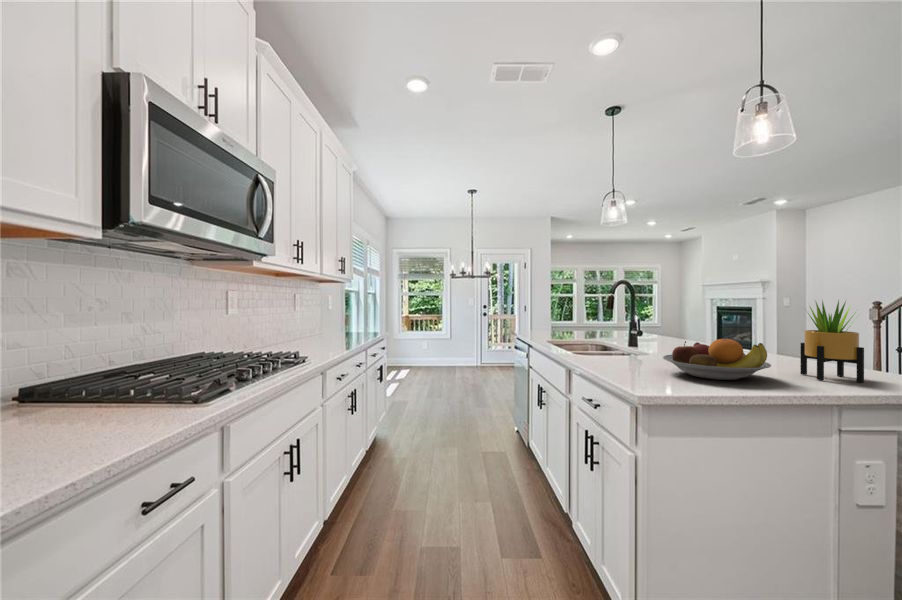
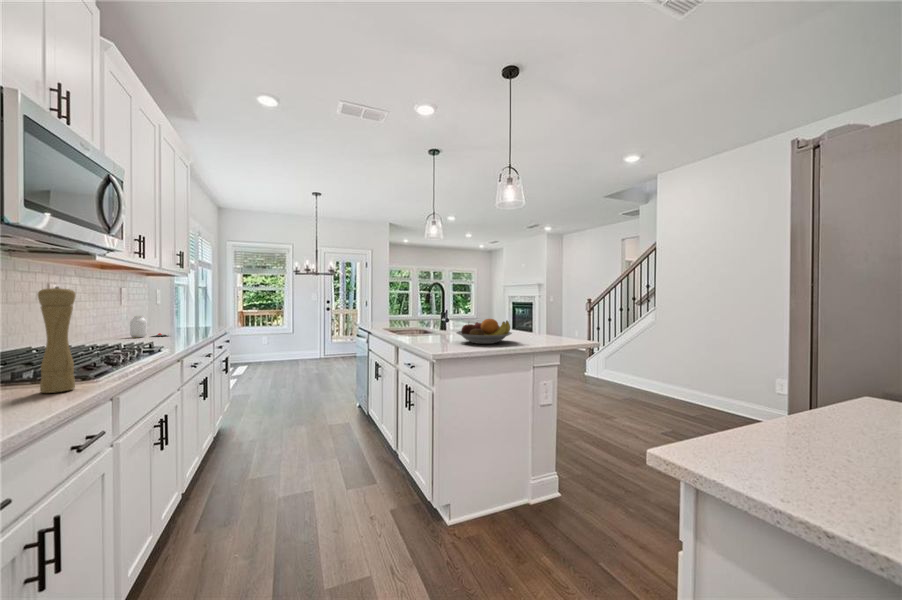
pepper mill: none [132,294,173,425] -> present [38,287,76,393]
potted plant: present [800,301,864,383] -> none [528,294,556,341]
jar: none [297,321,333,344] -> present [130,316,171,339]

